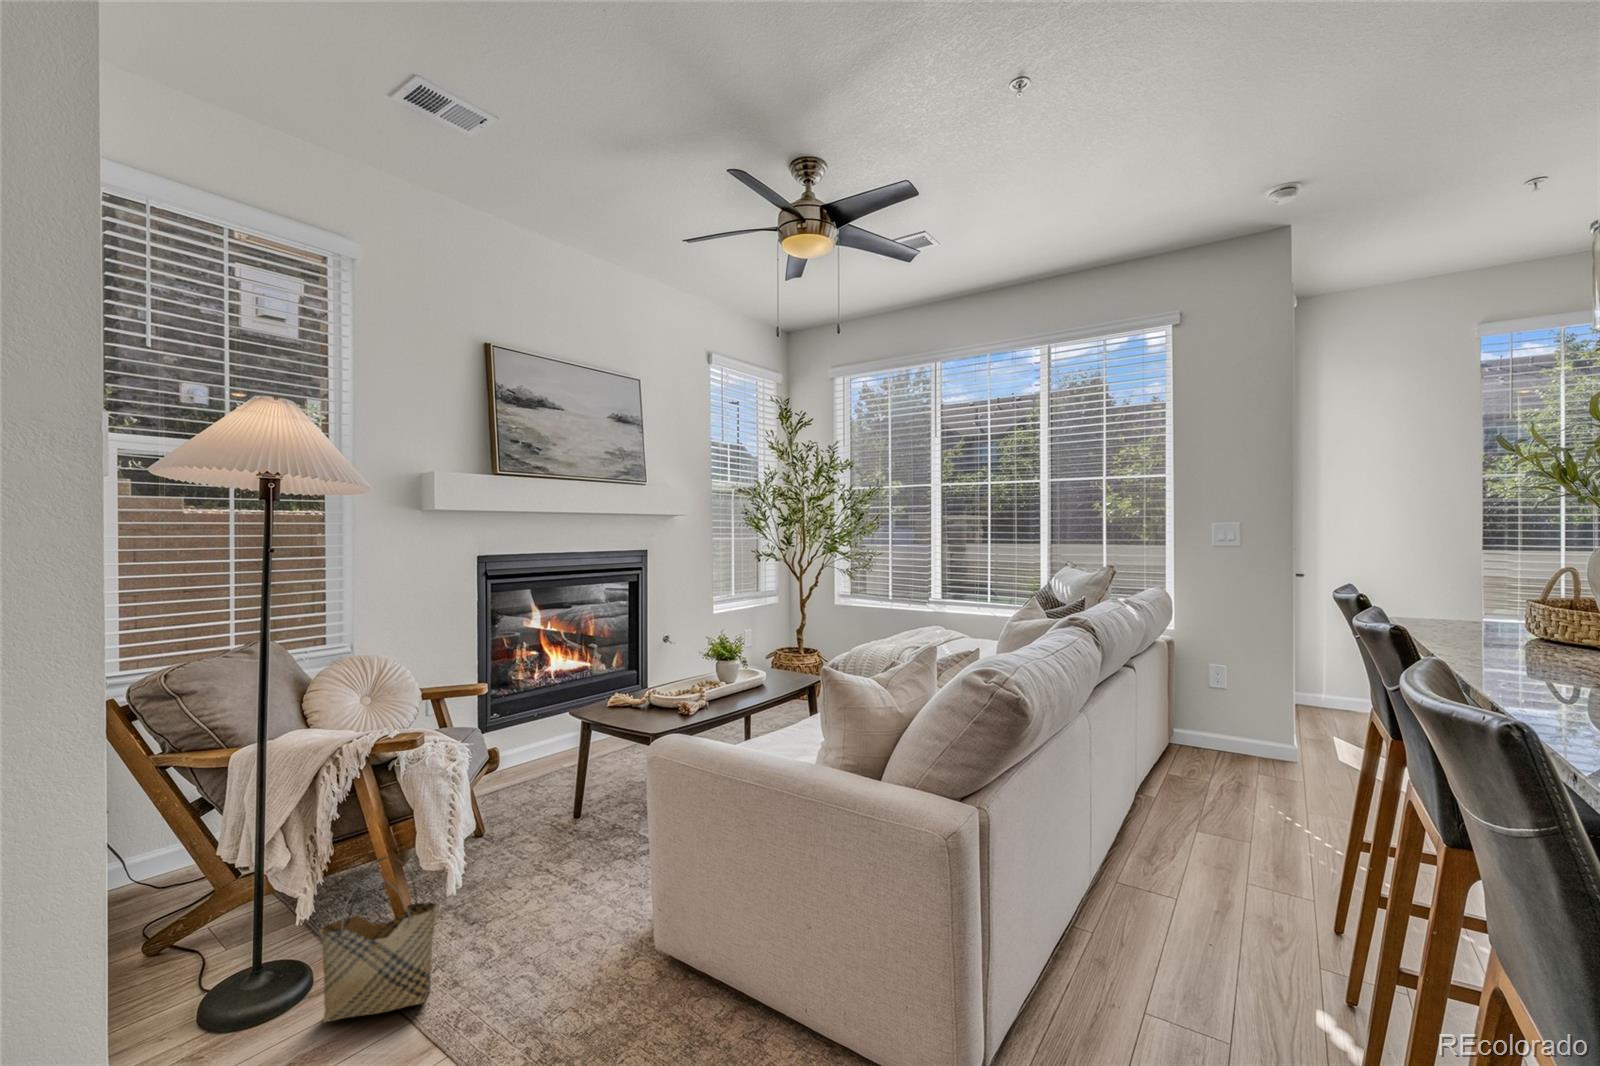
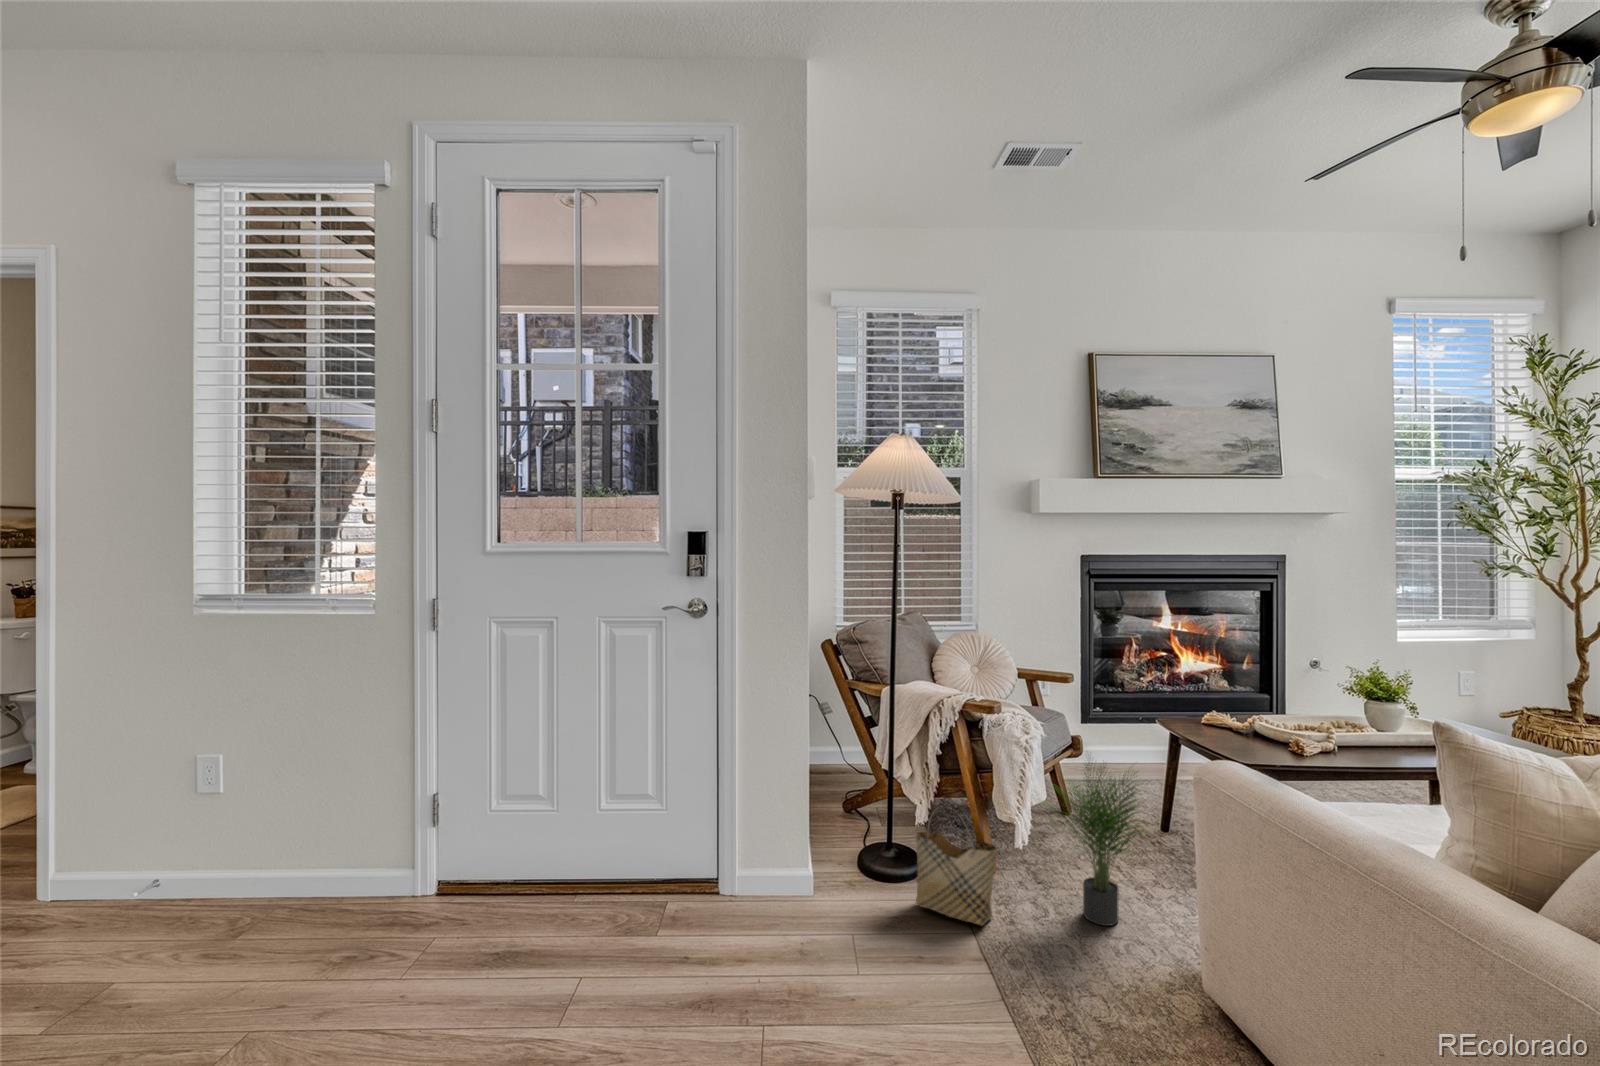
potted plant: none [467,759,600,939] -> present [1048,762,1141,926]

